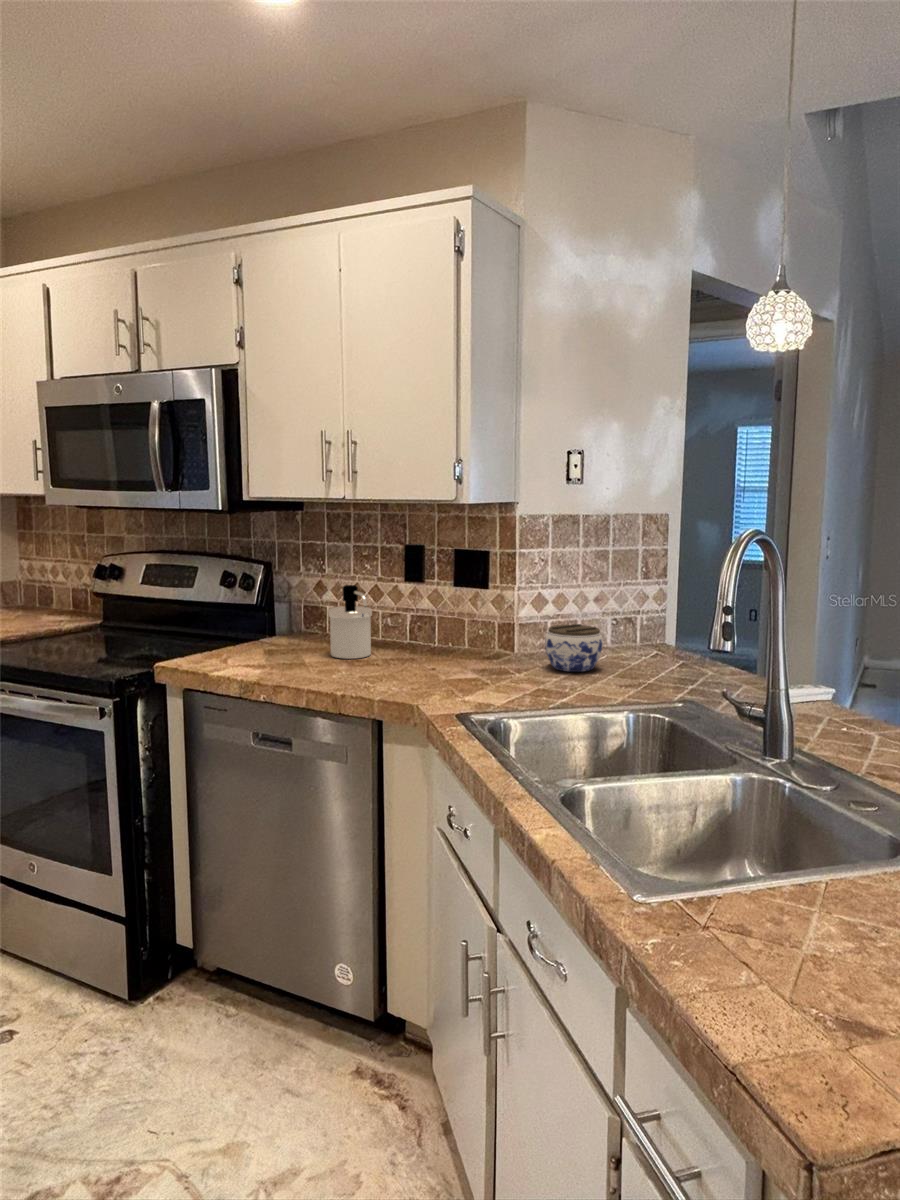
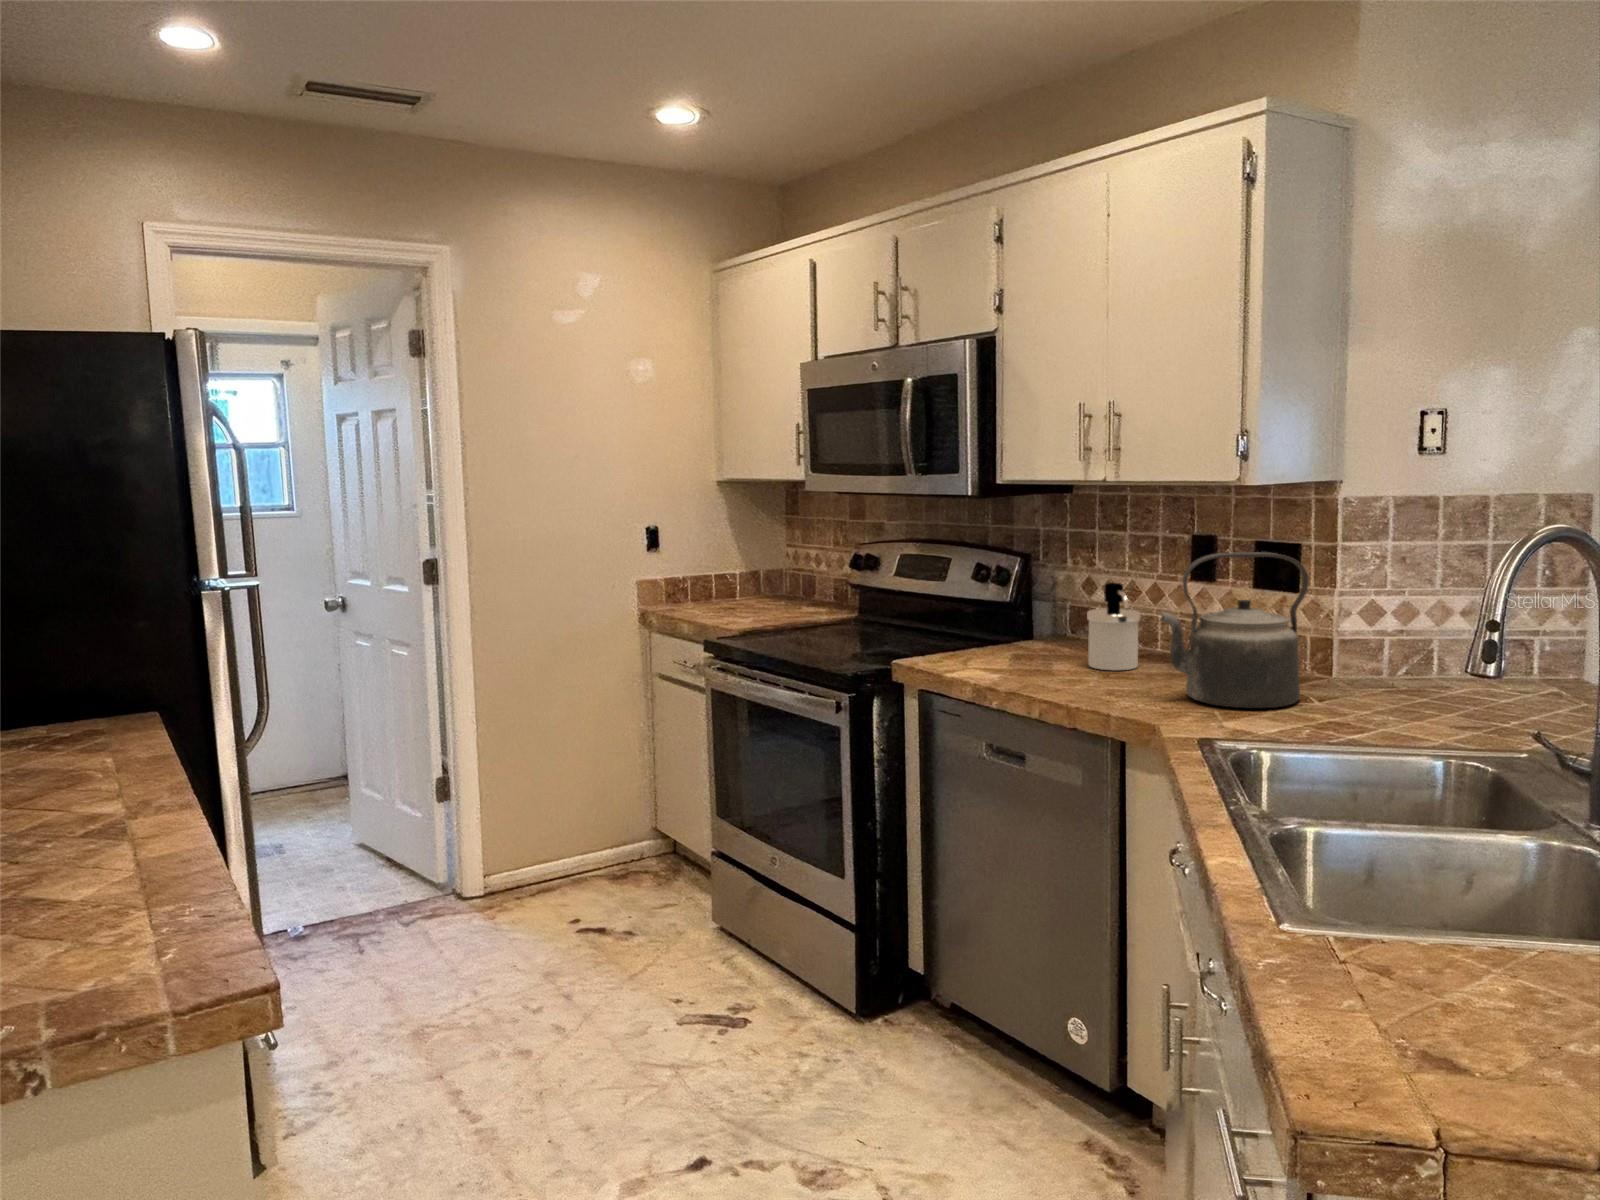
kettle: none [403,557,510,684] -> present [1161,552,1308,708]
jar: present [545,624,603,672] -> none [1360,643,1446,705]

